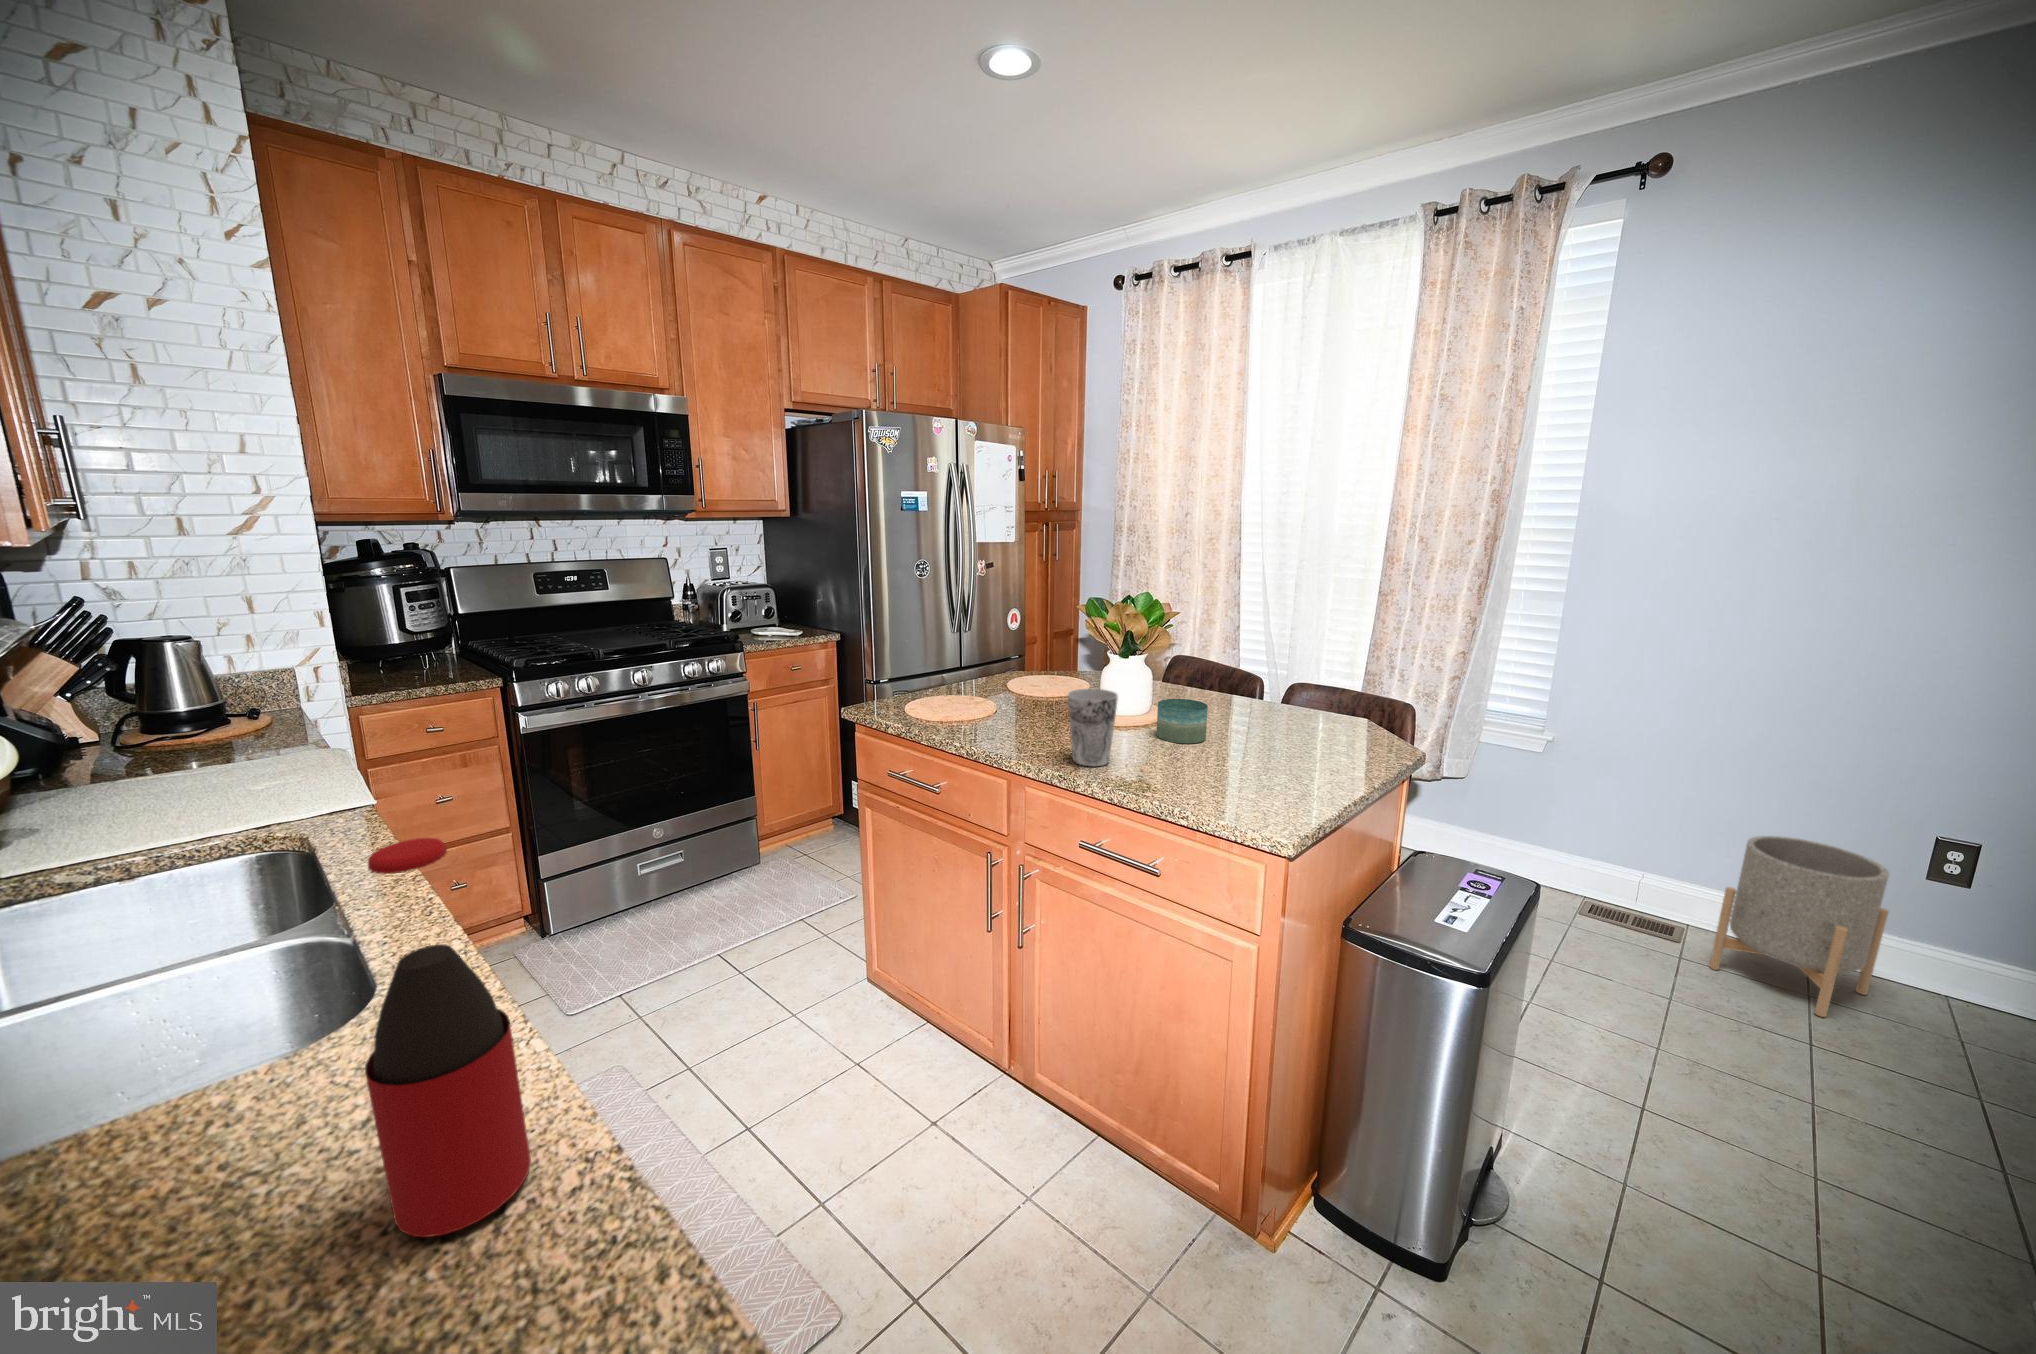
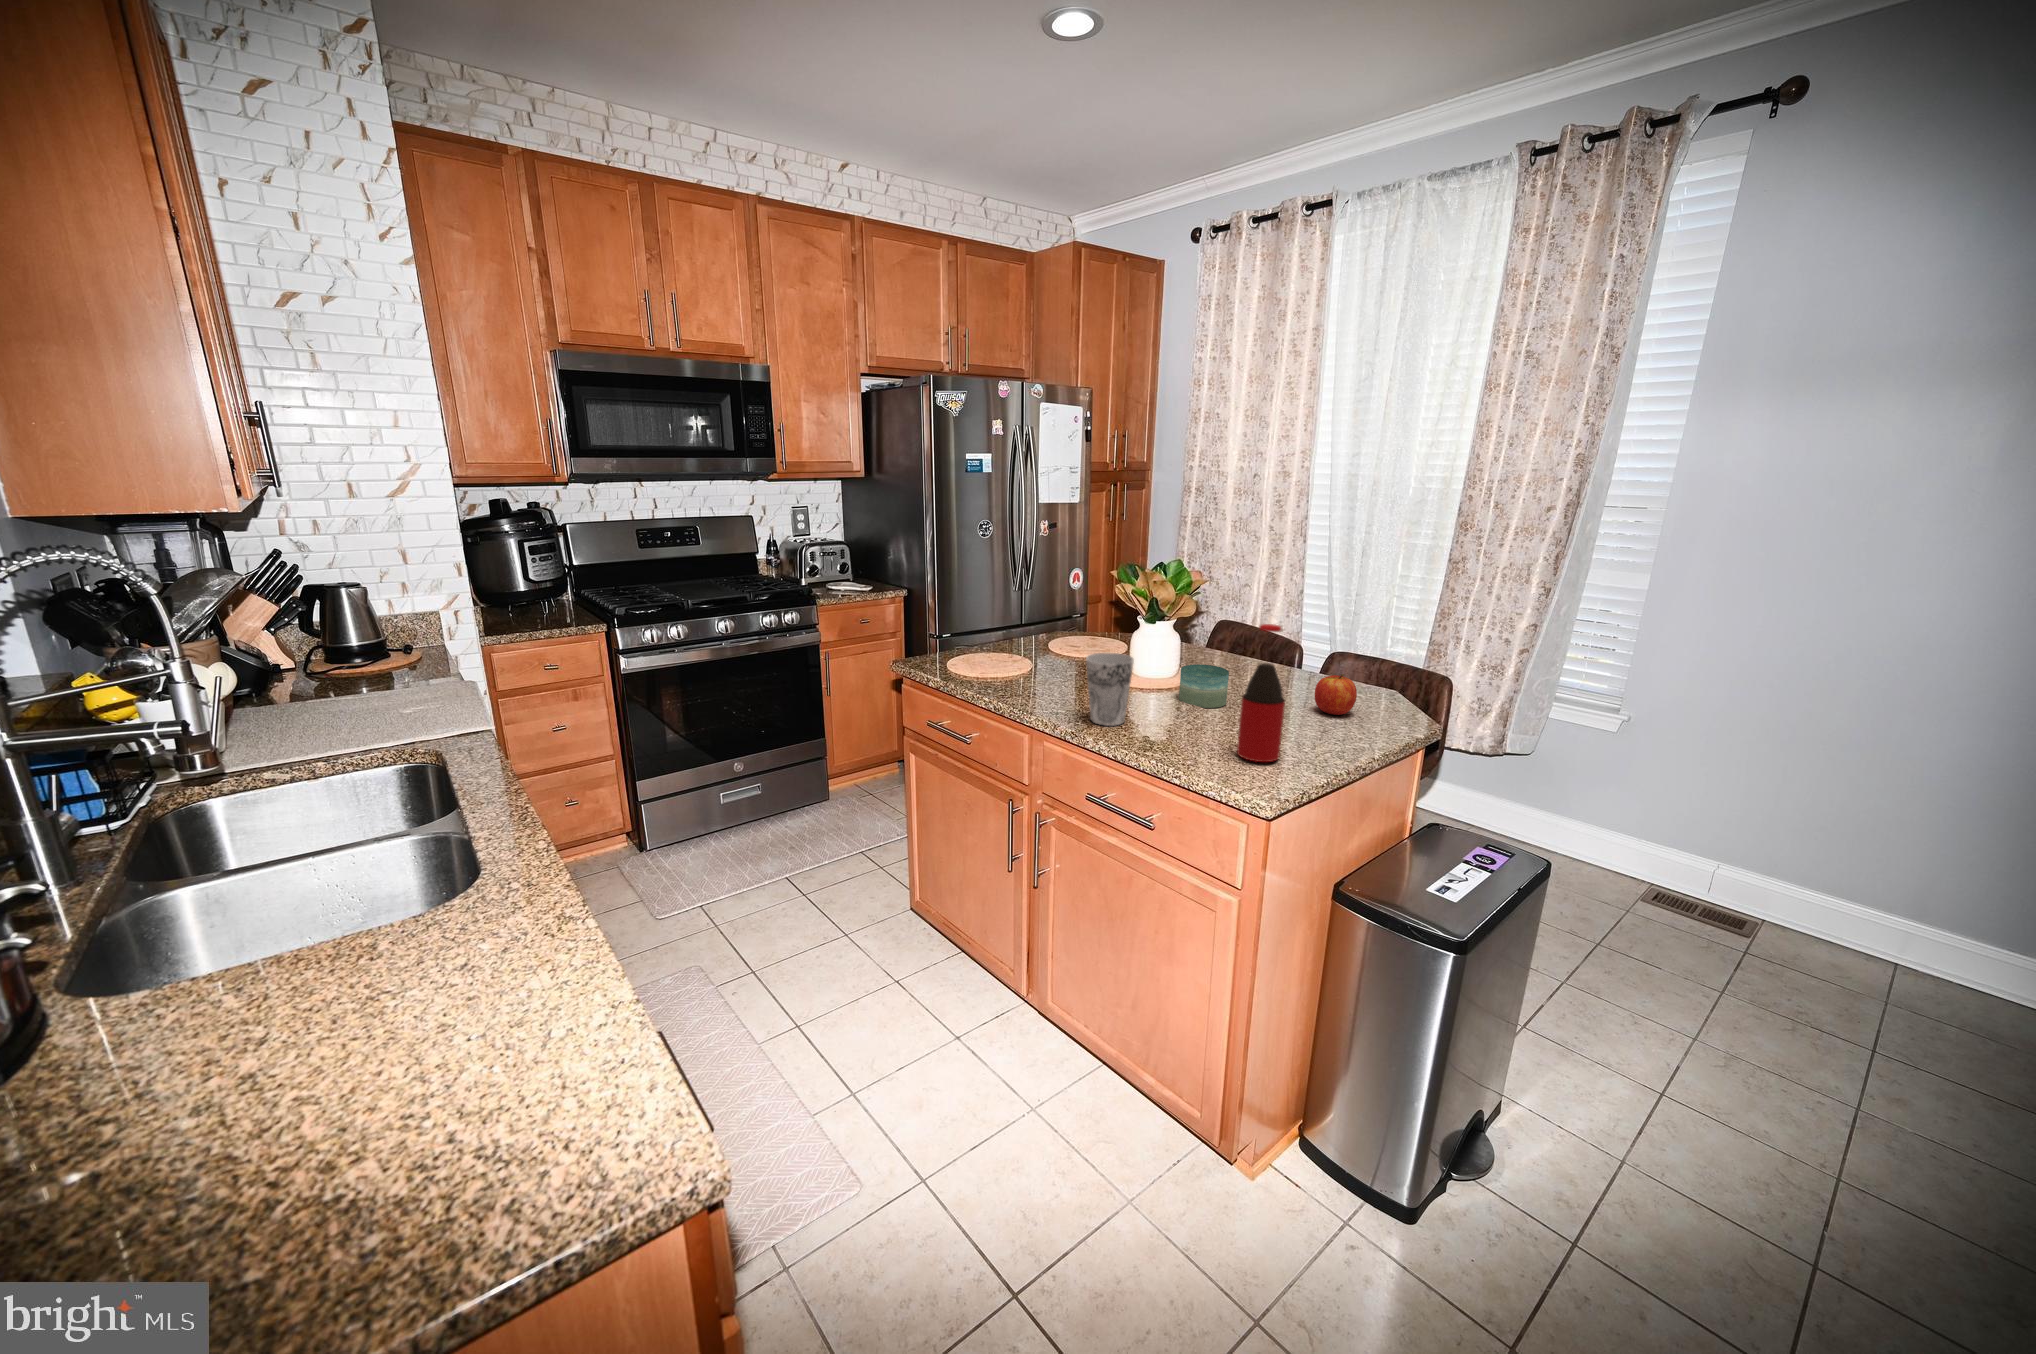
apple: none [1294,703,1336,745] -> present [1315,674,1357,715]
planter: present [1709,836,1889,1017] -> none [1774,832,1991,1024]
bottle: present [365,838,531,1237] -> present [1237,624,1285,762]

